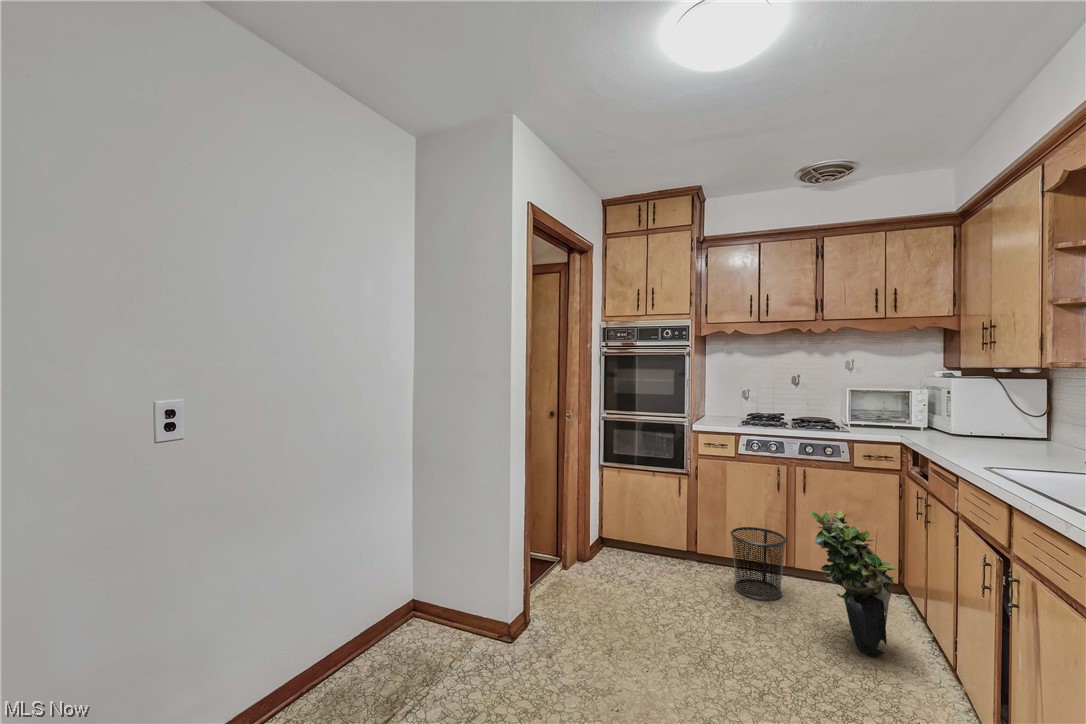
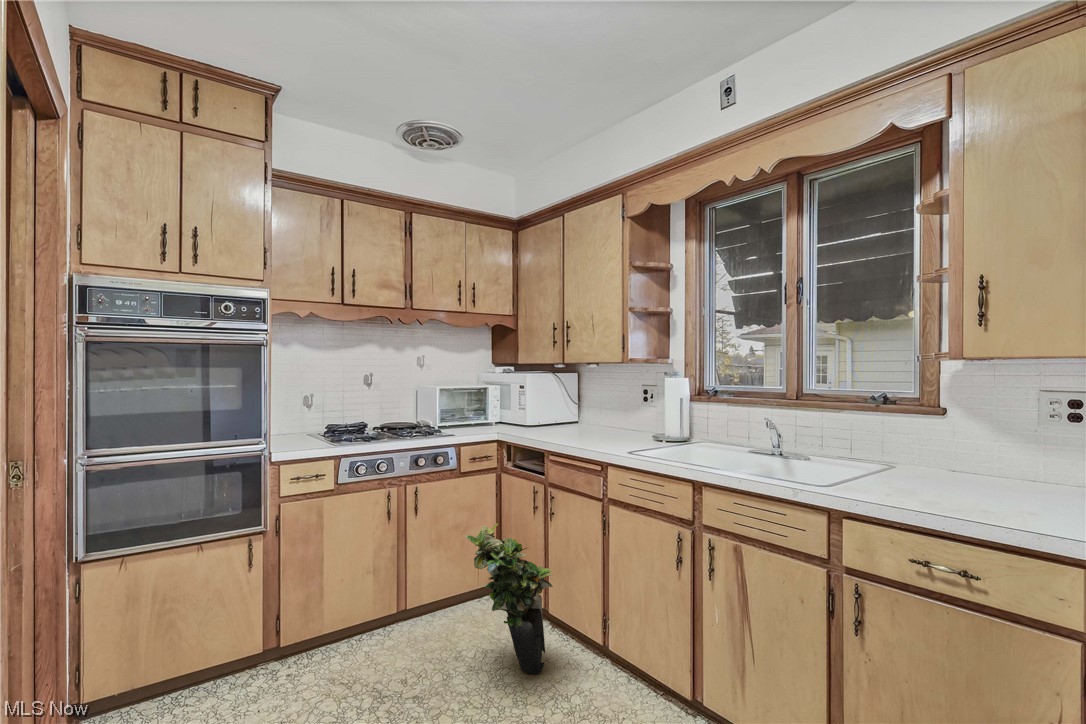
waste bin: present [731,527,787,600] -> none [347,574,419,676]

